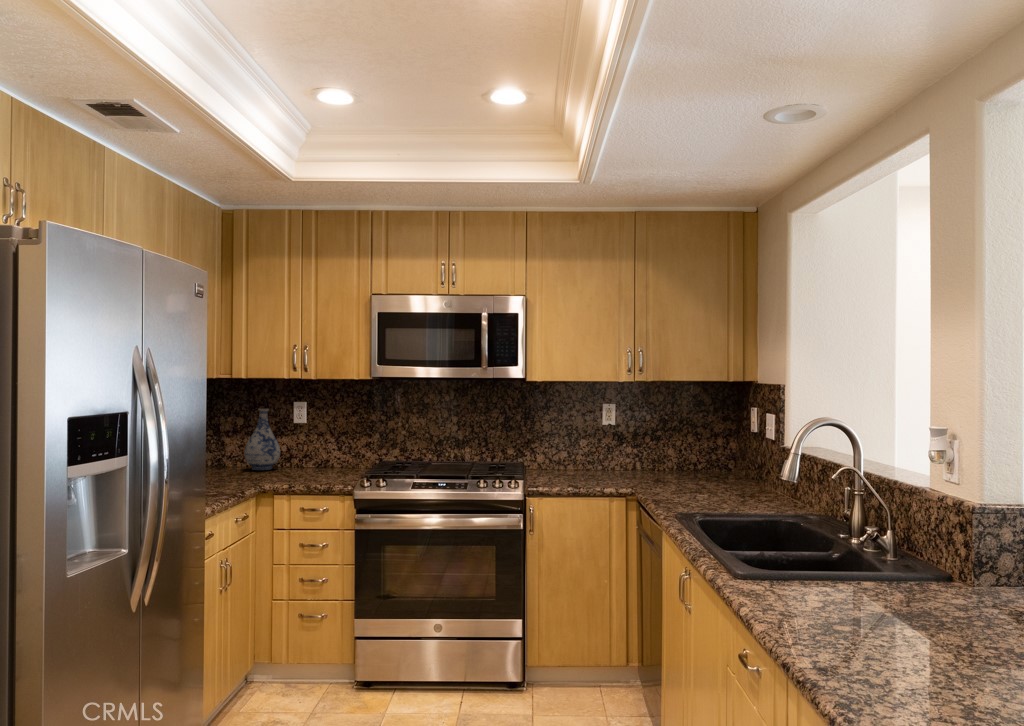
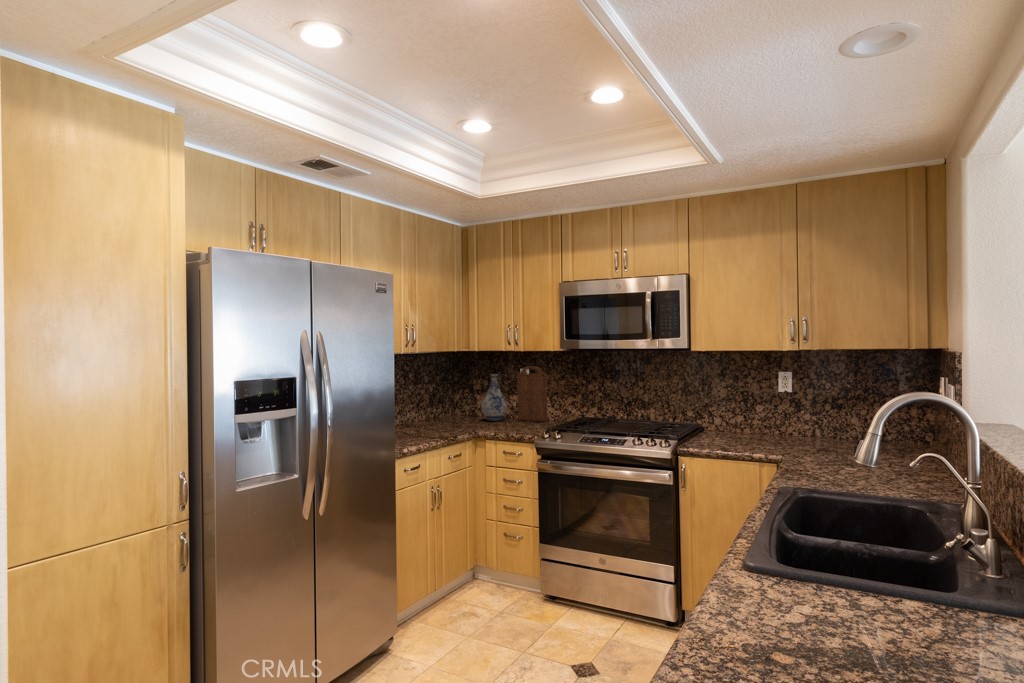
cutting board: none [294,399,336,468] -> present [517,367,547,421]

